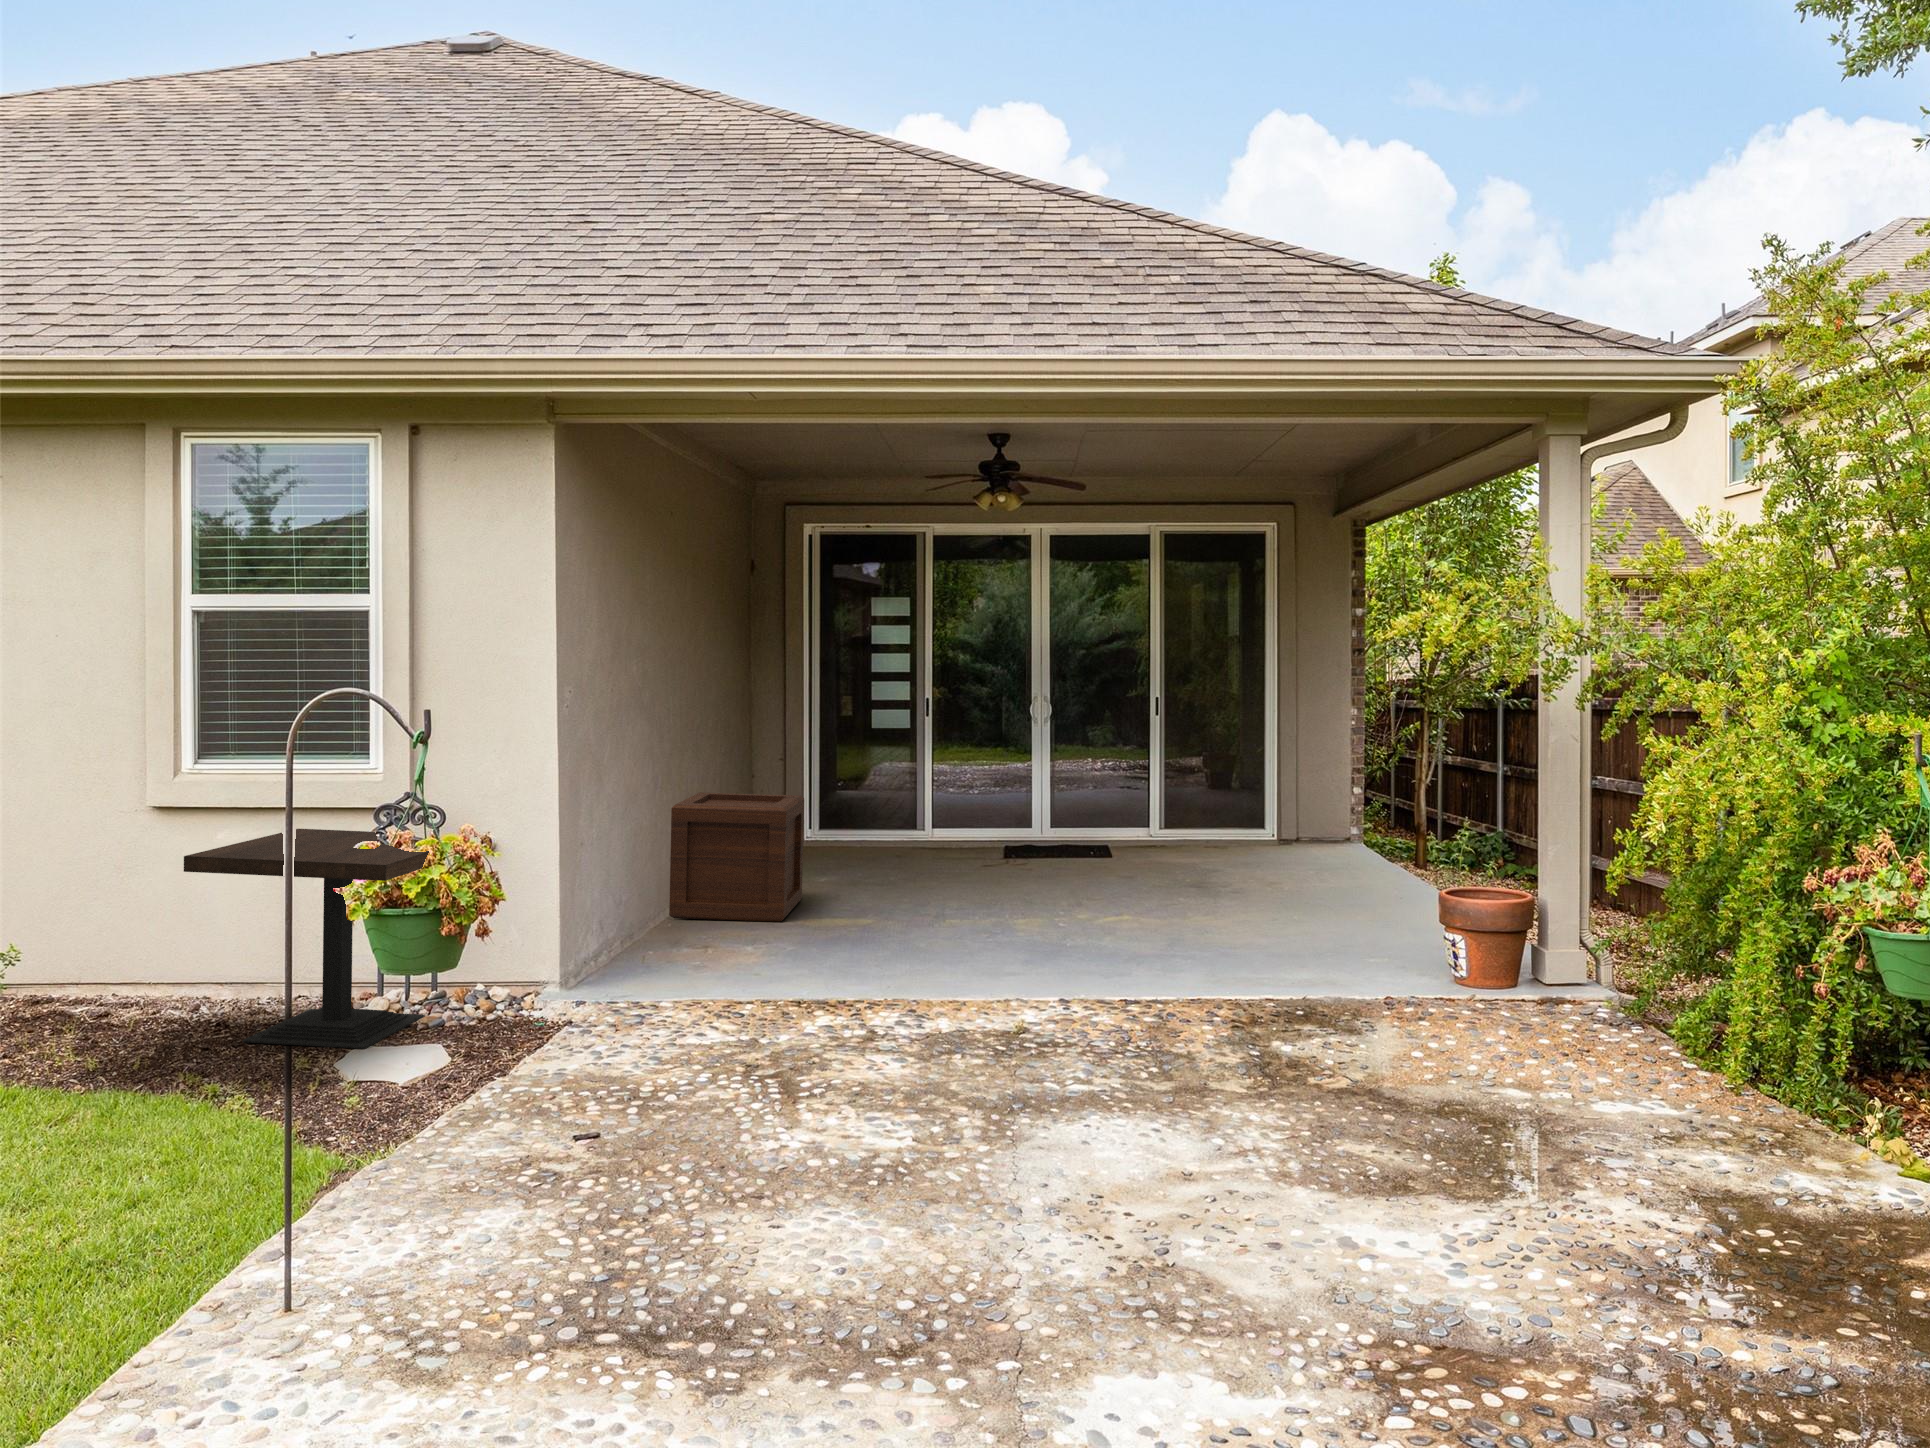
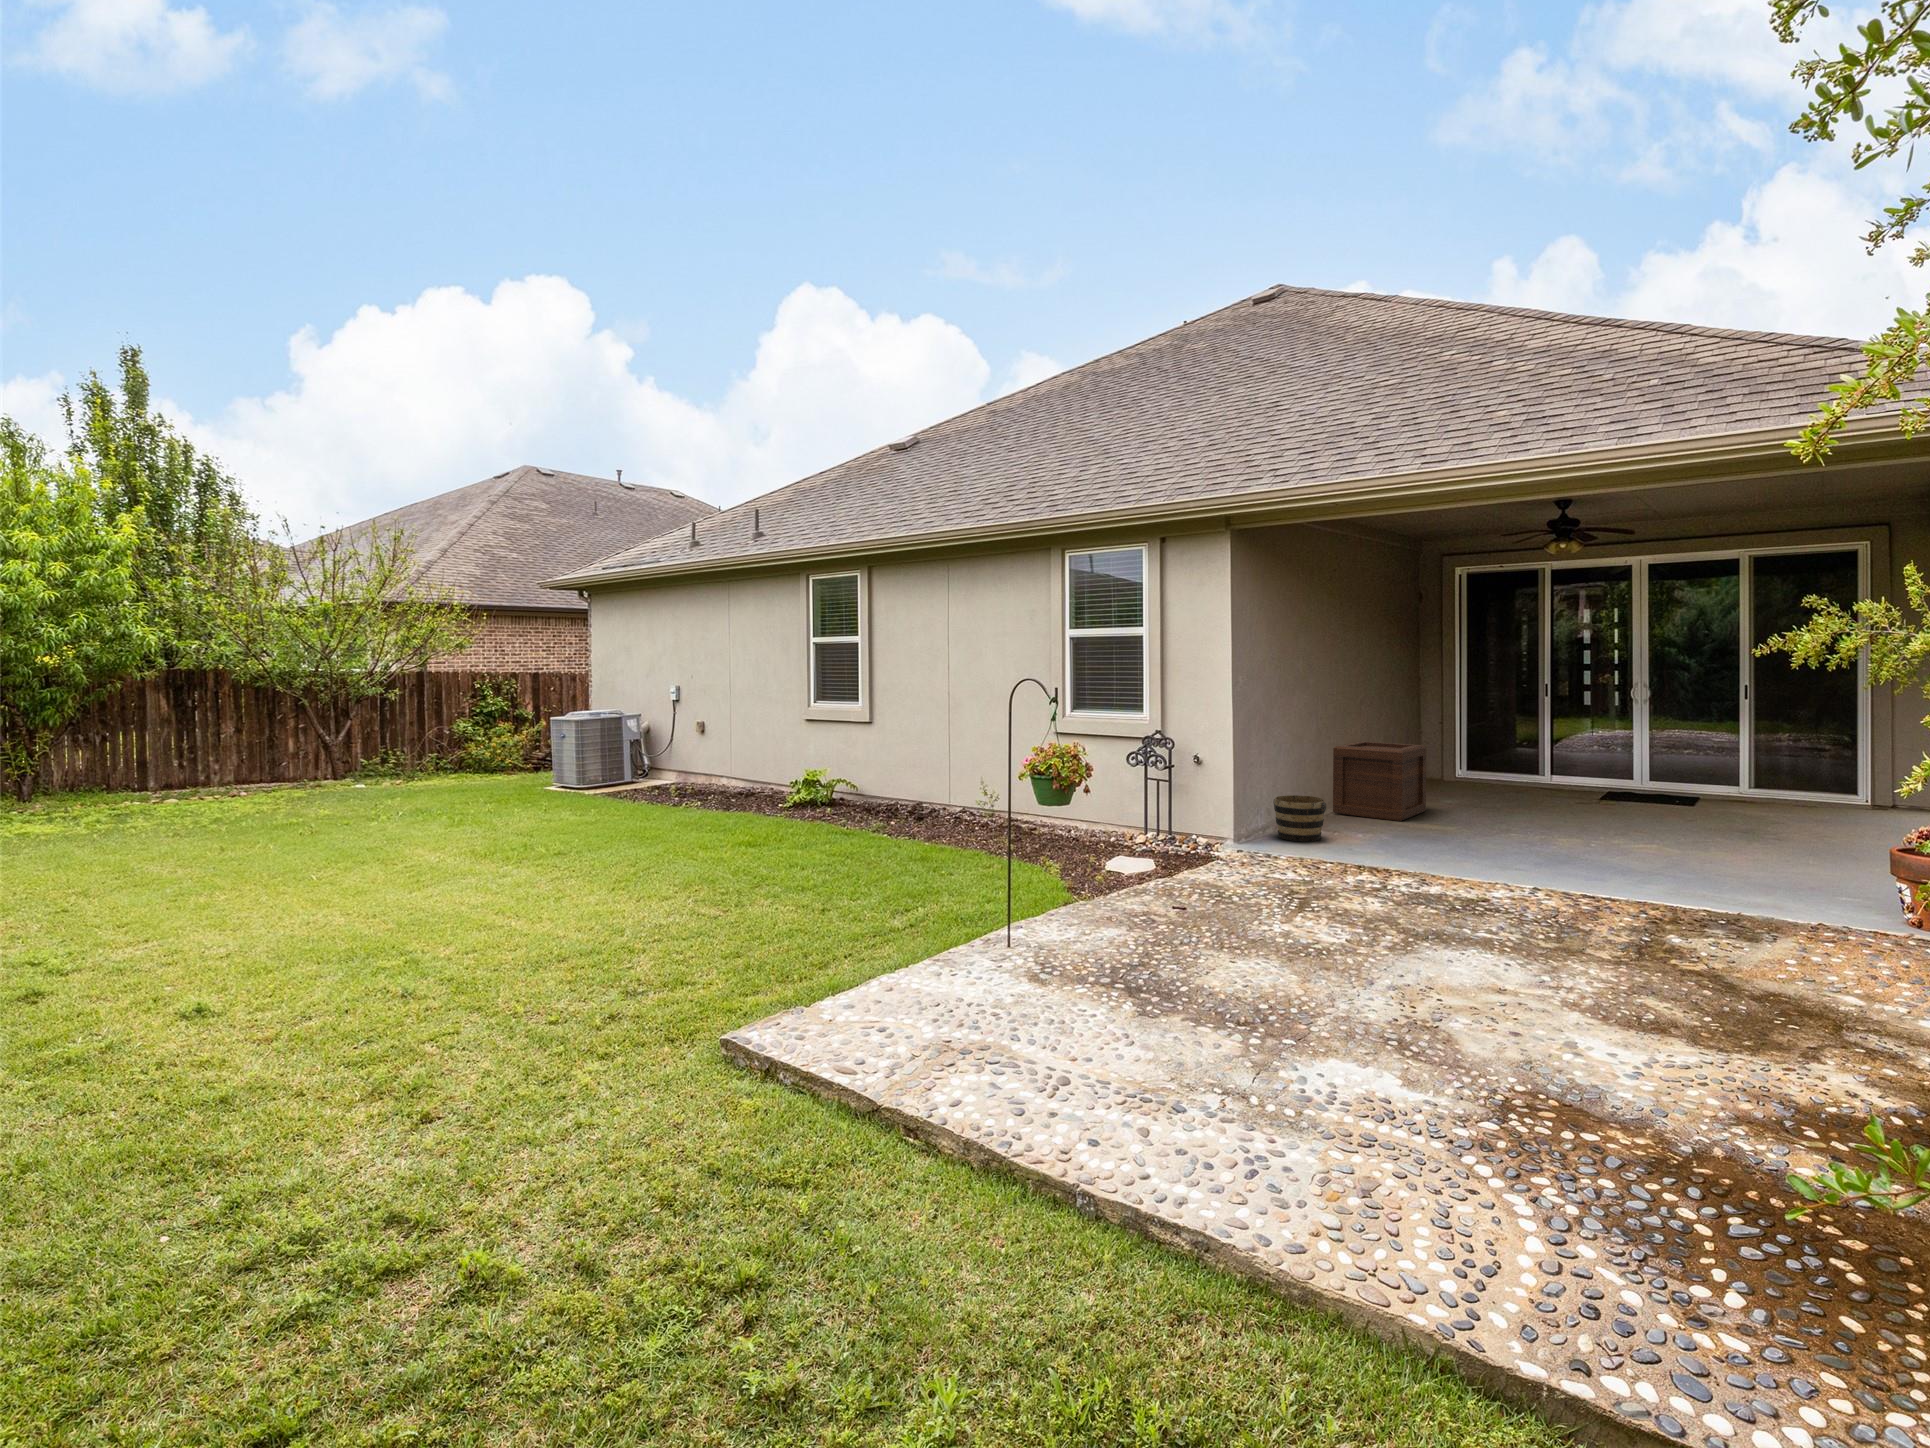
side table: present [184,829,477,1049] -> none [1049,745,1189,855]
bucket: none [610,896,702,978] -> present [1274,795,1326,842]

